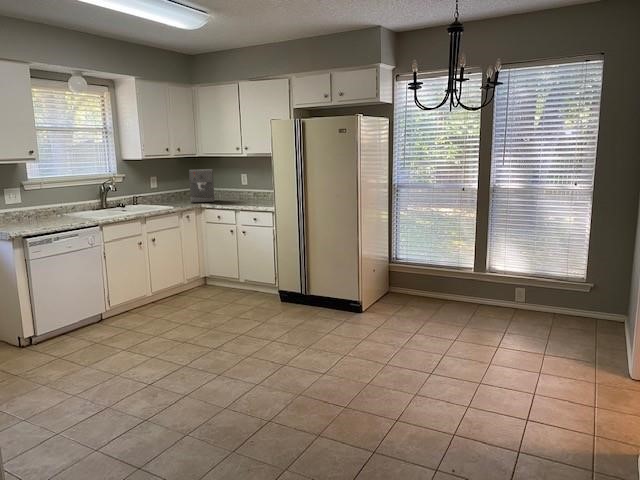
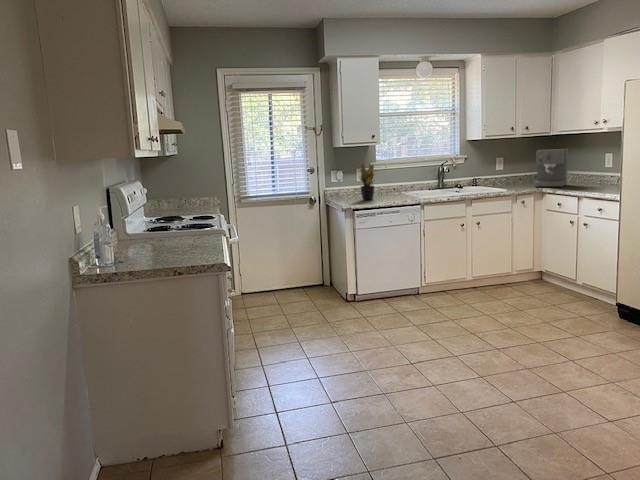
potted plant: none [13,180,47,226] -> present [359,162,375,200]

